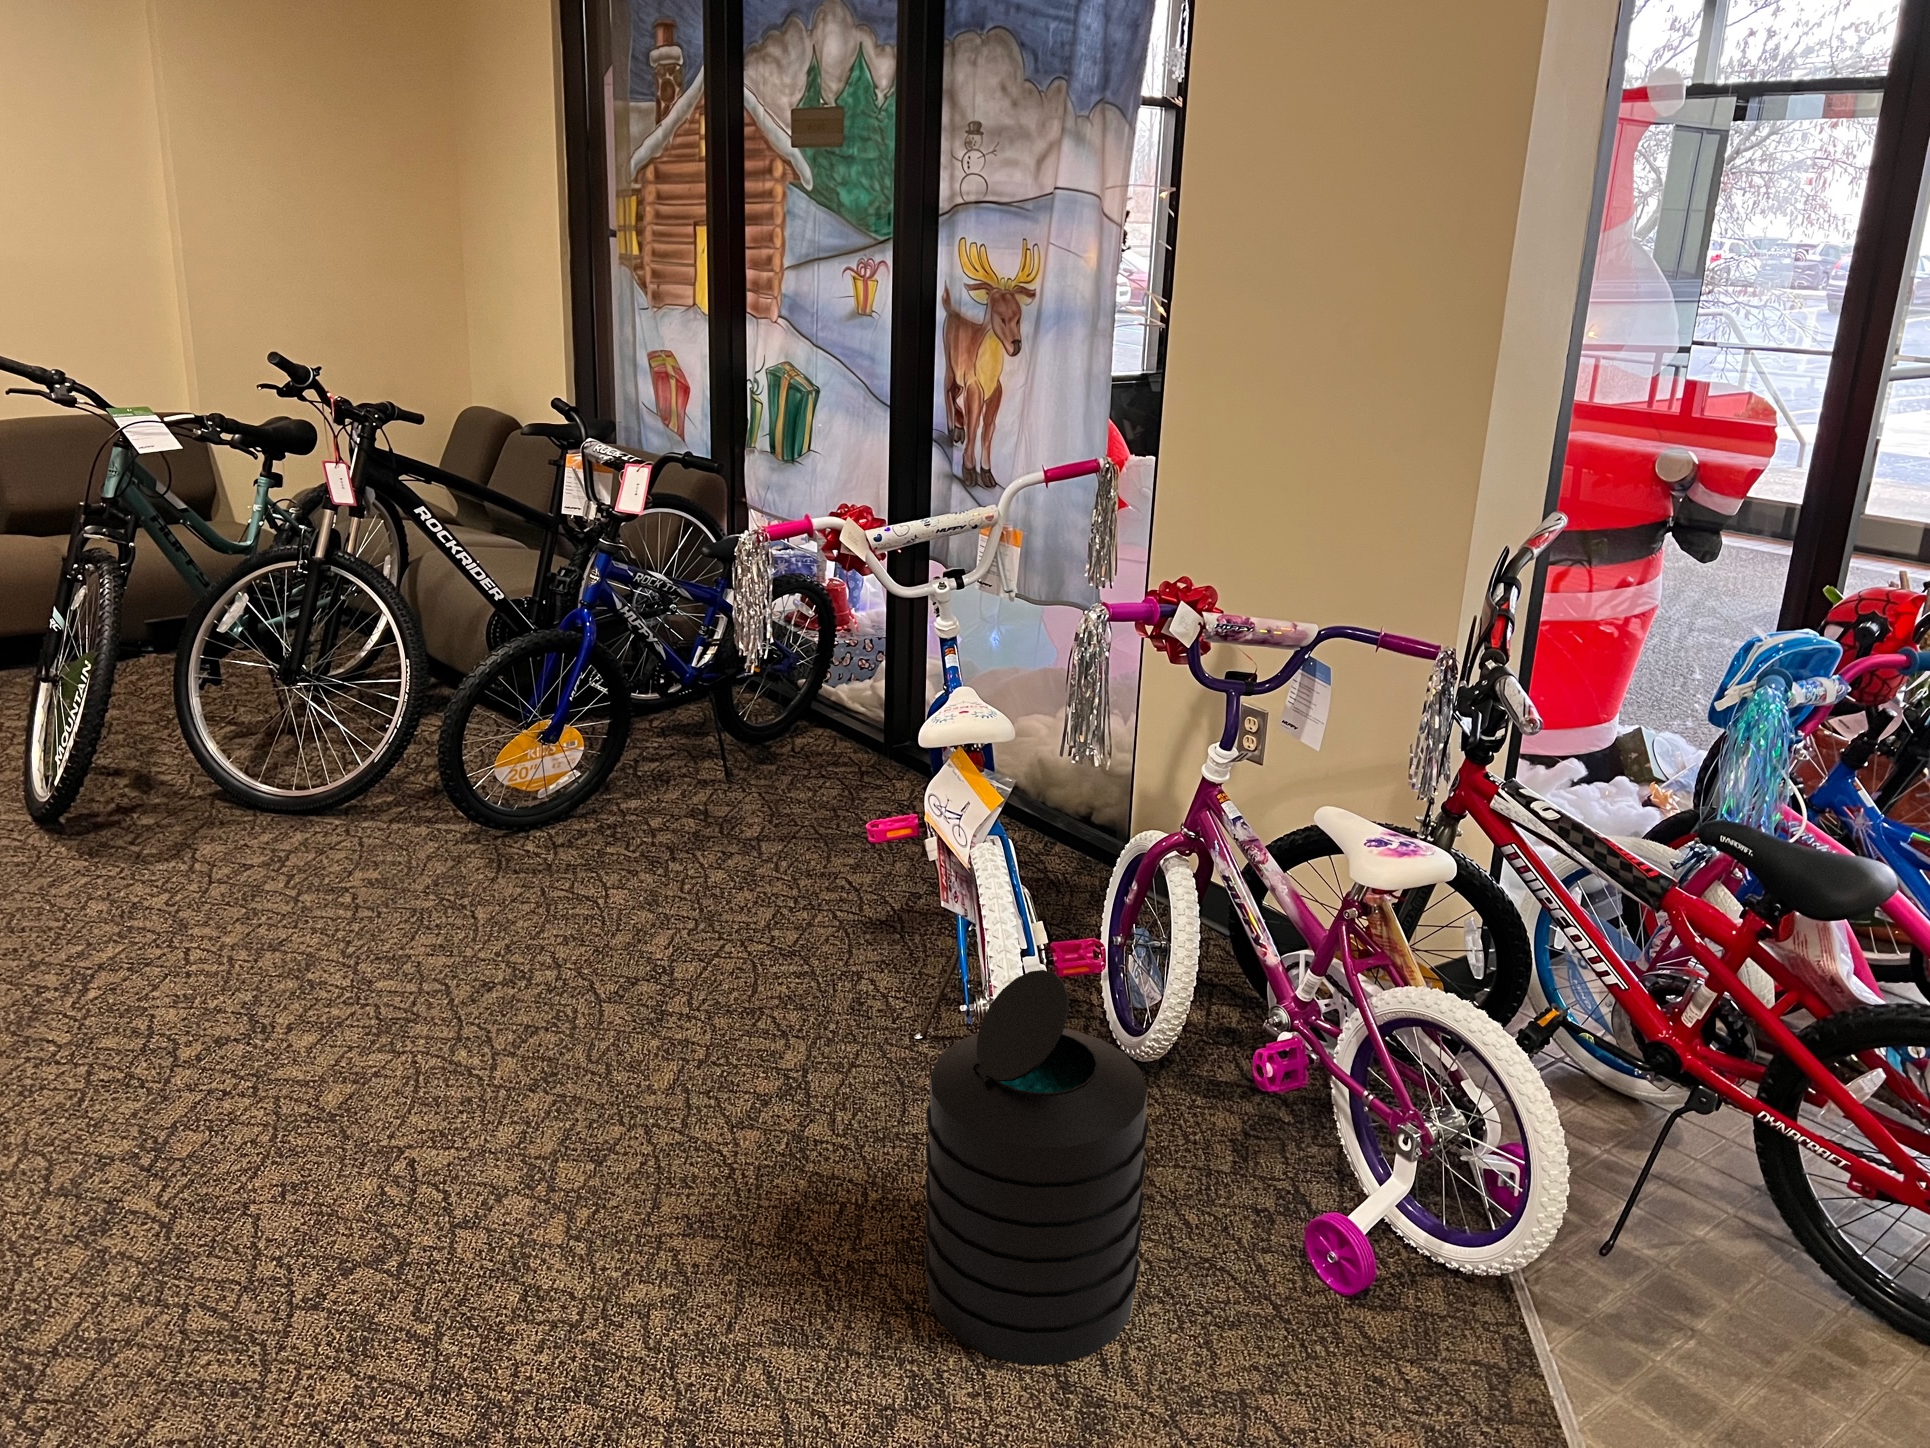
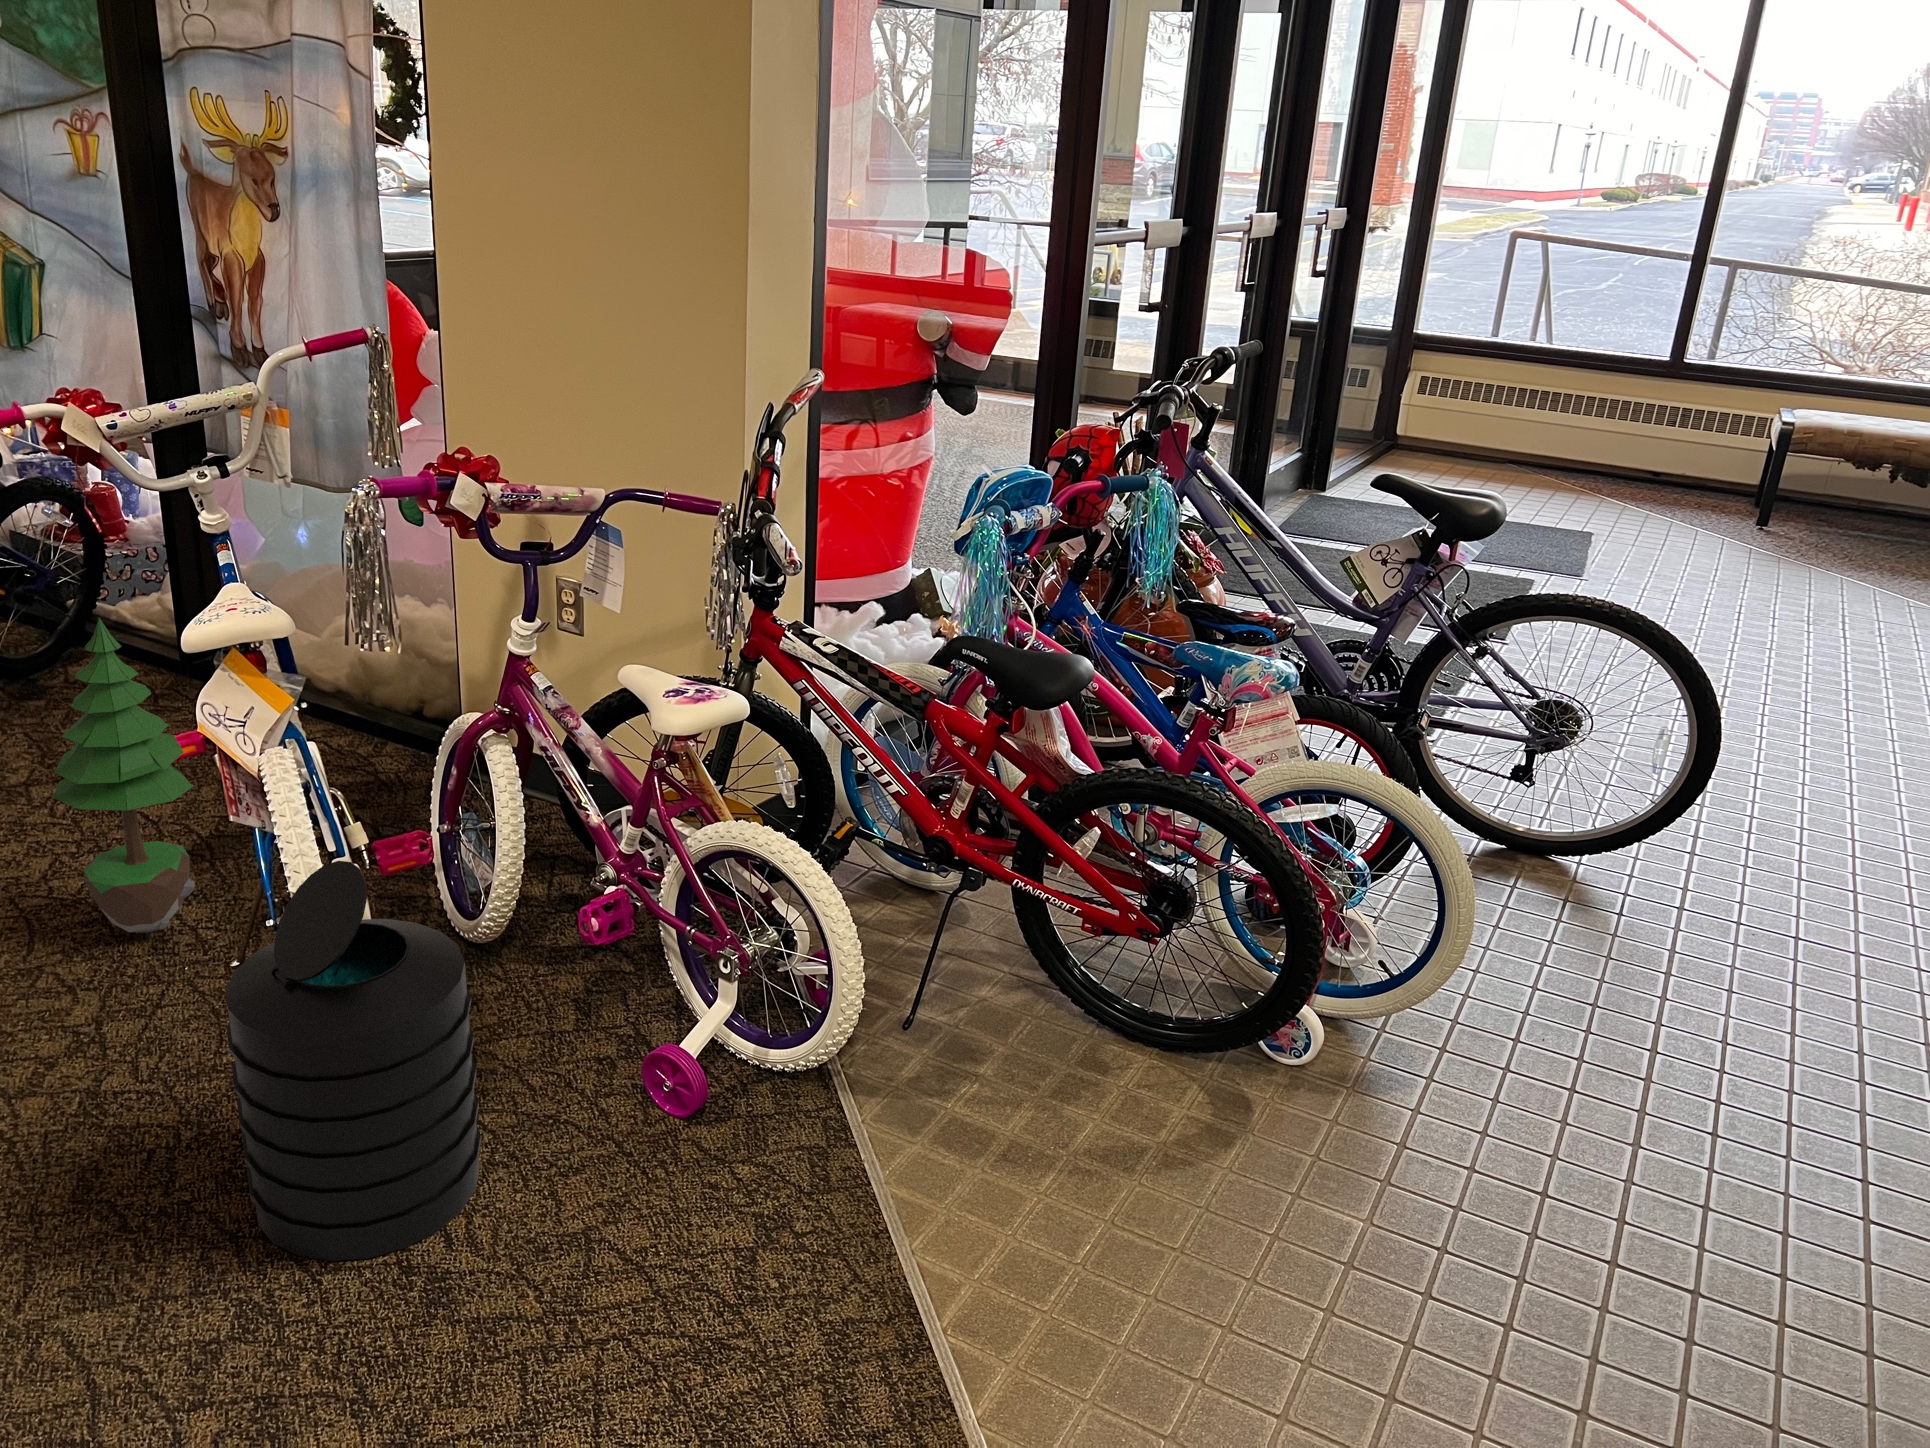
potted tree: none [790,707,903,993] -> present [52,618,195,933]

